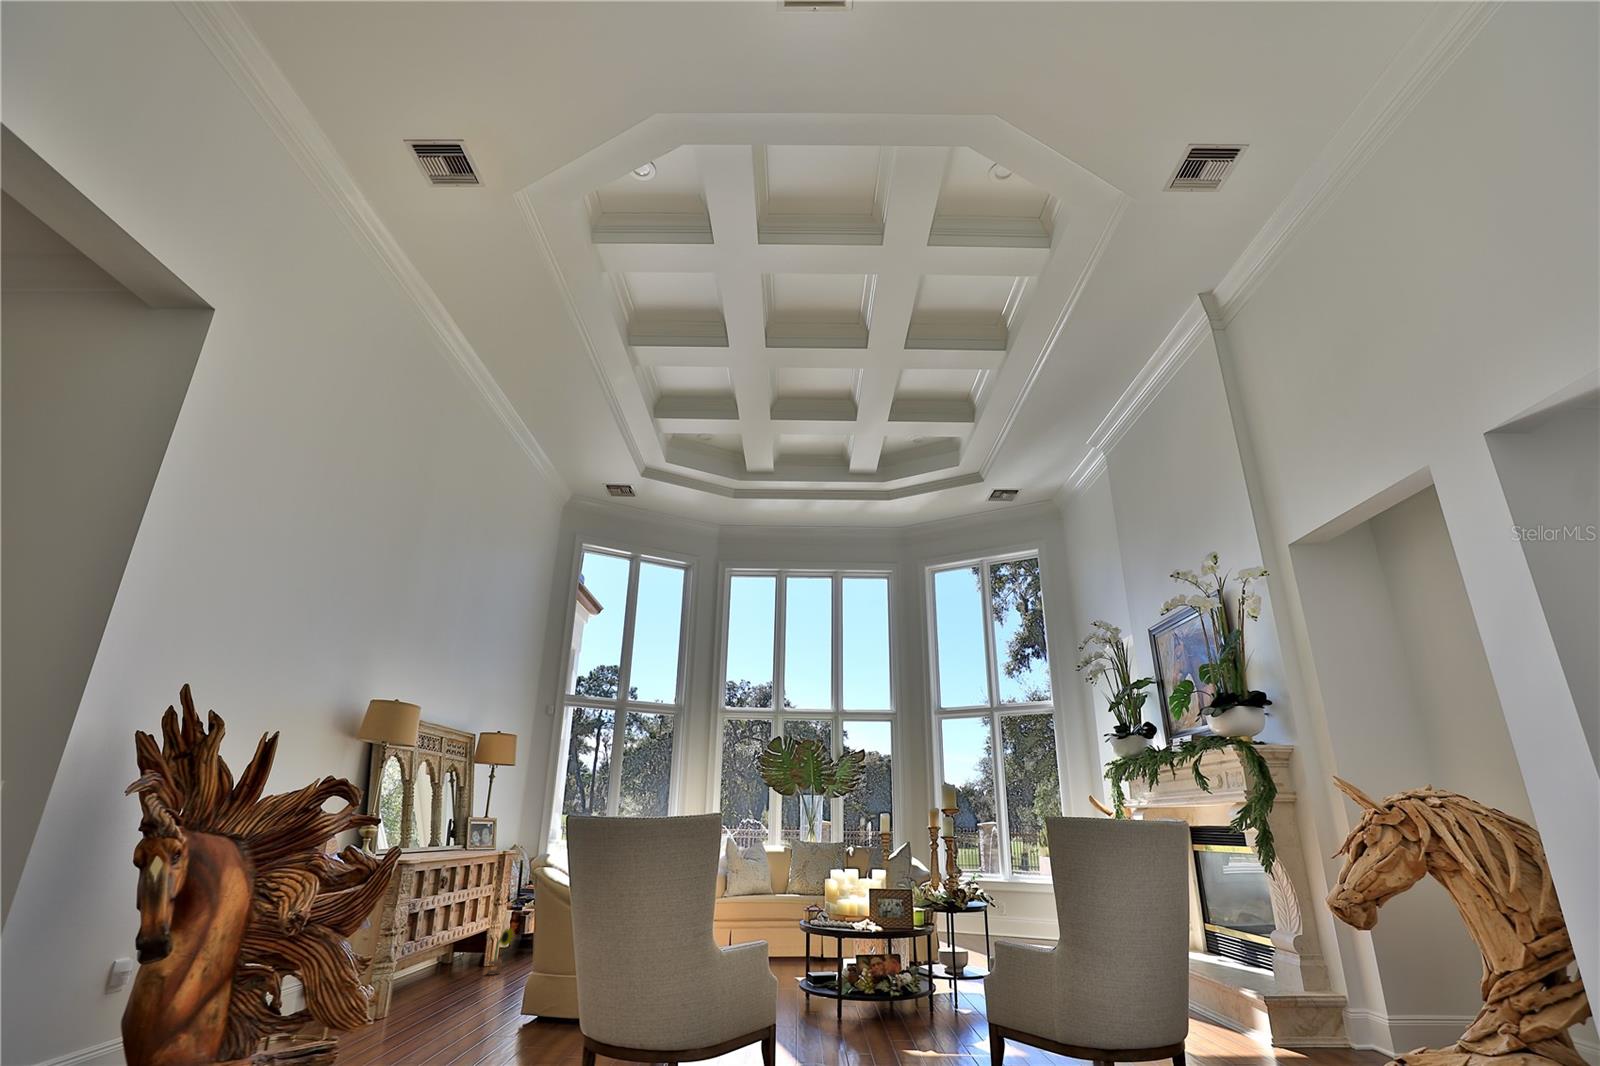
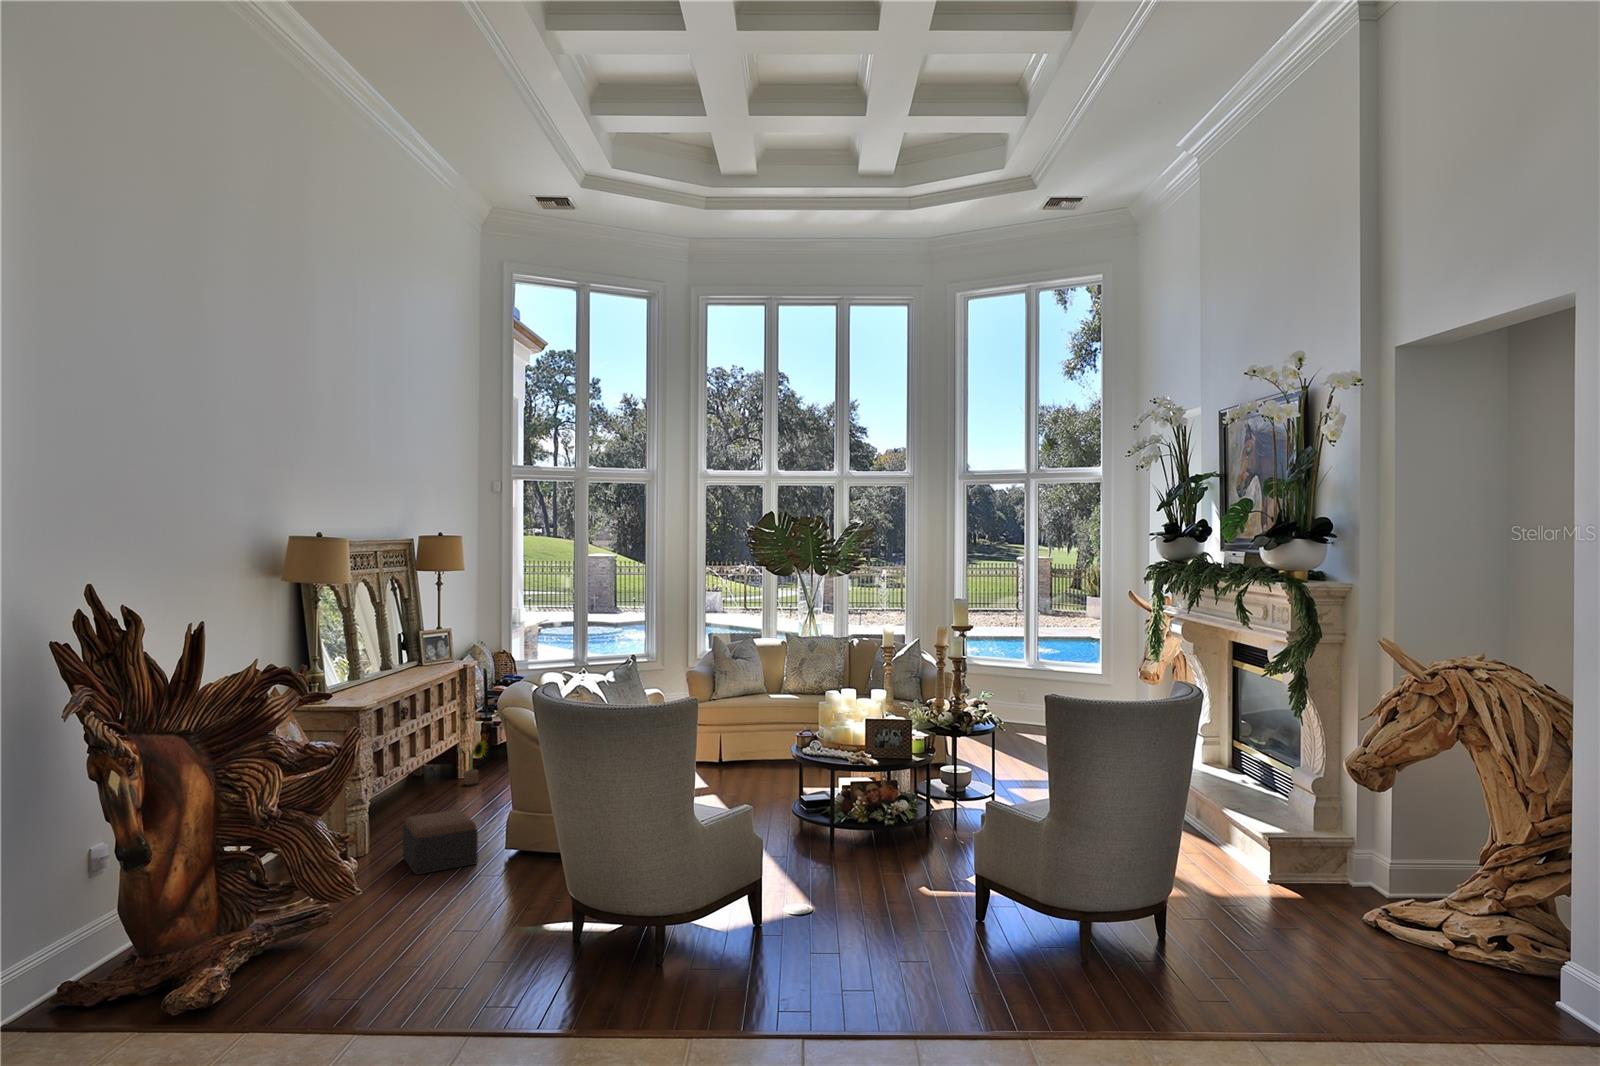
footstool: none [418,974,495,1037] -> present [403,809,478,875]

